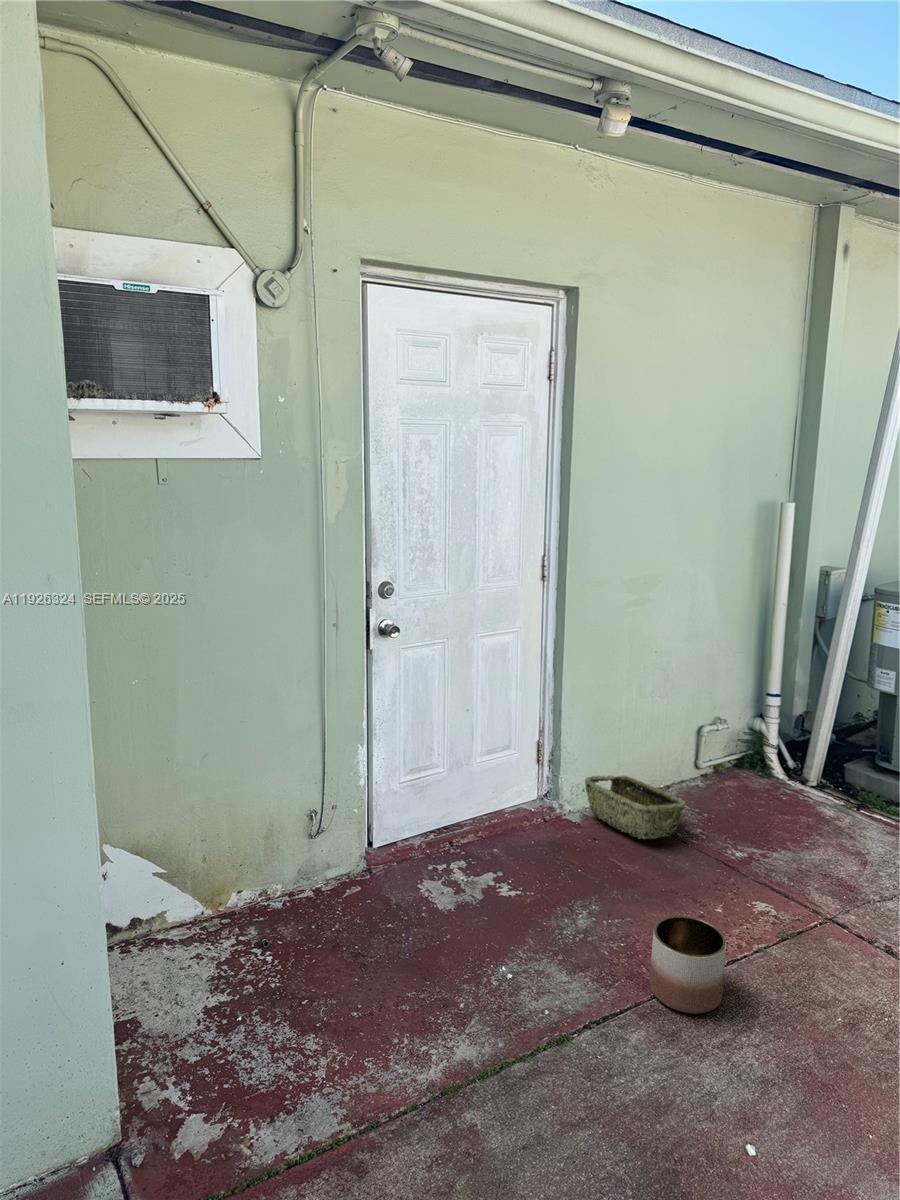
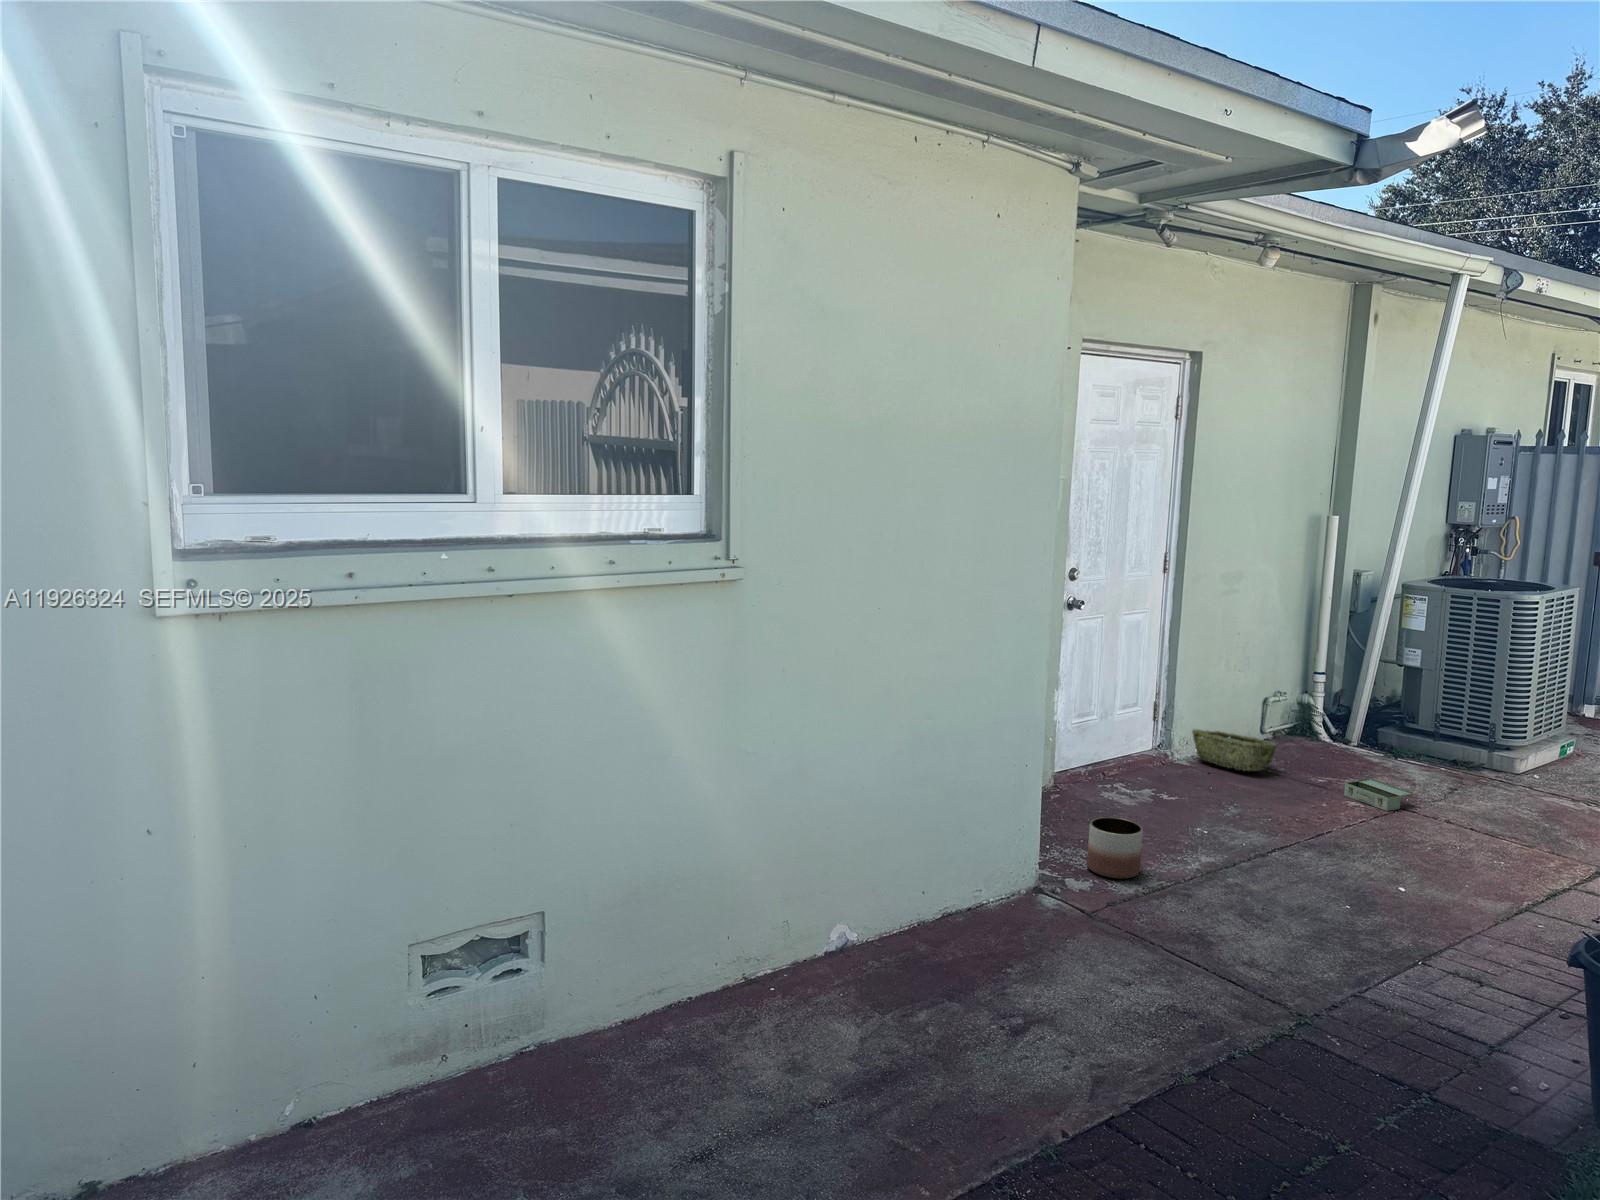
toolbox: none [761,862,853,924] -> present [1344,779,1413,811]
planter: present [650,916,726,1013] -> present [1087,817,1143,879]

